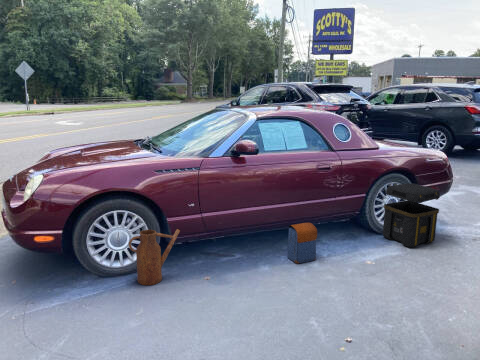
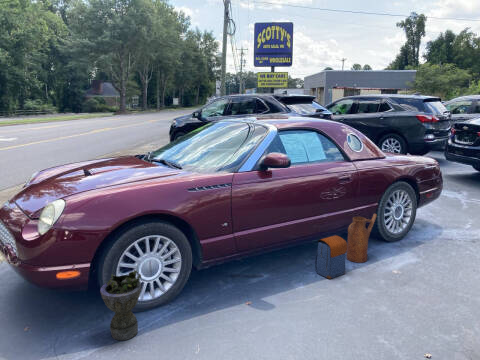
toolbox: present [383,183,440,247] -> none [392,191,447,253]
watering can: present [129,228,180,285] -> present [346,214,377,263]
planter: none [67,238,103,298] -> present [100,270,141,340]

